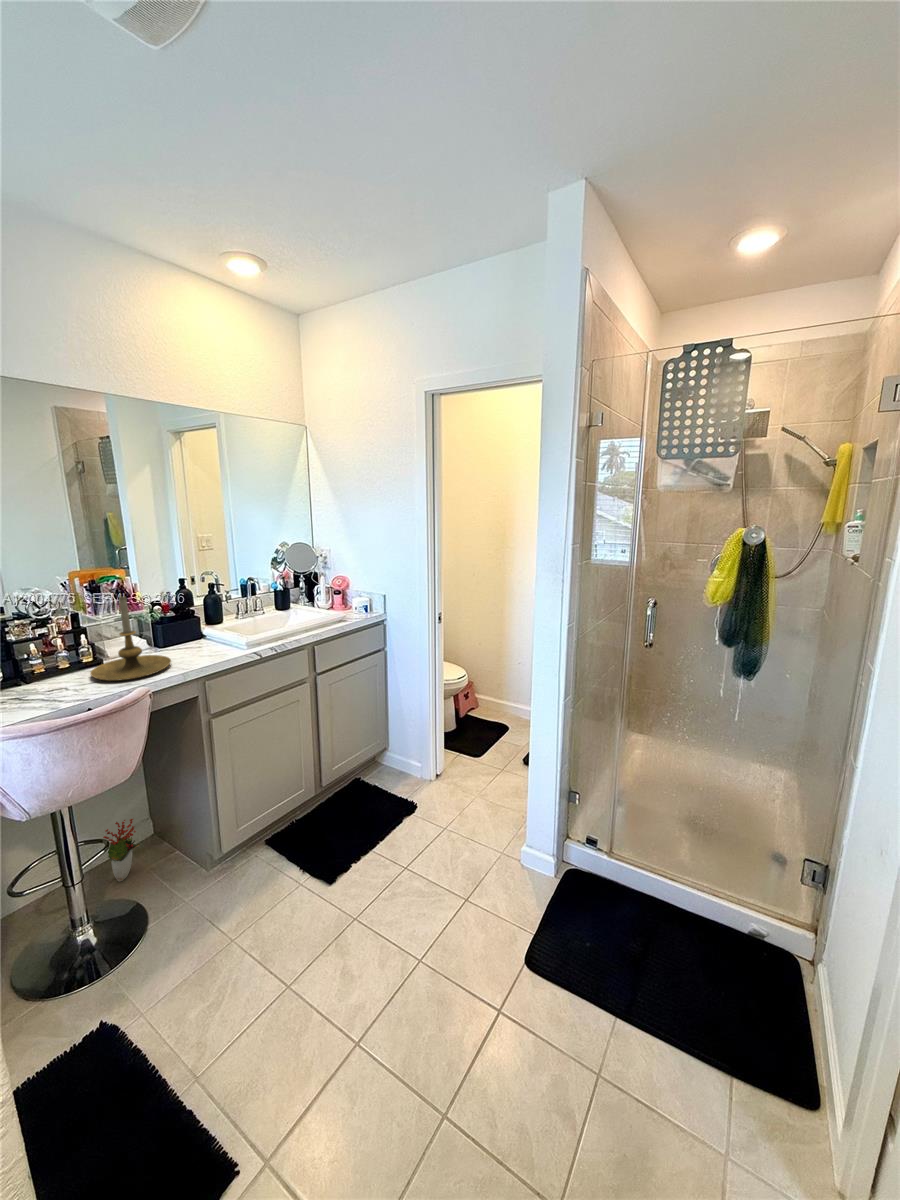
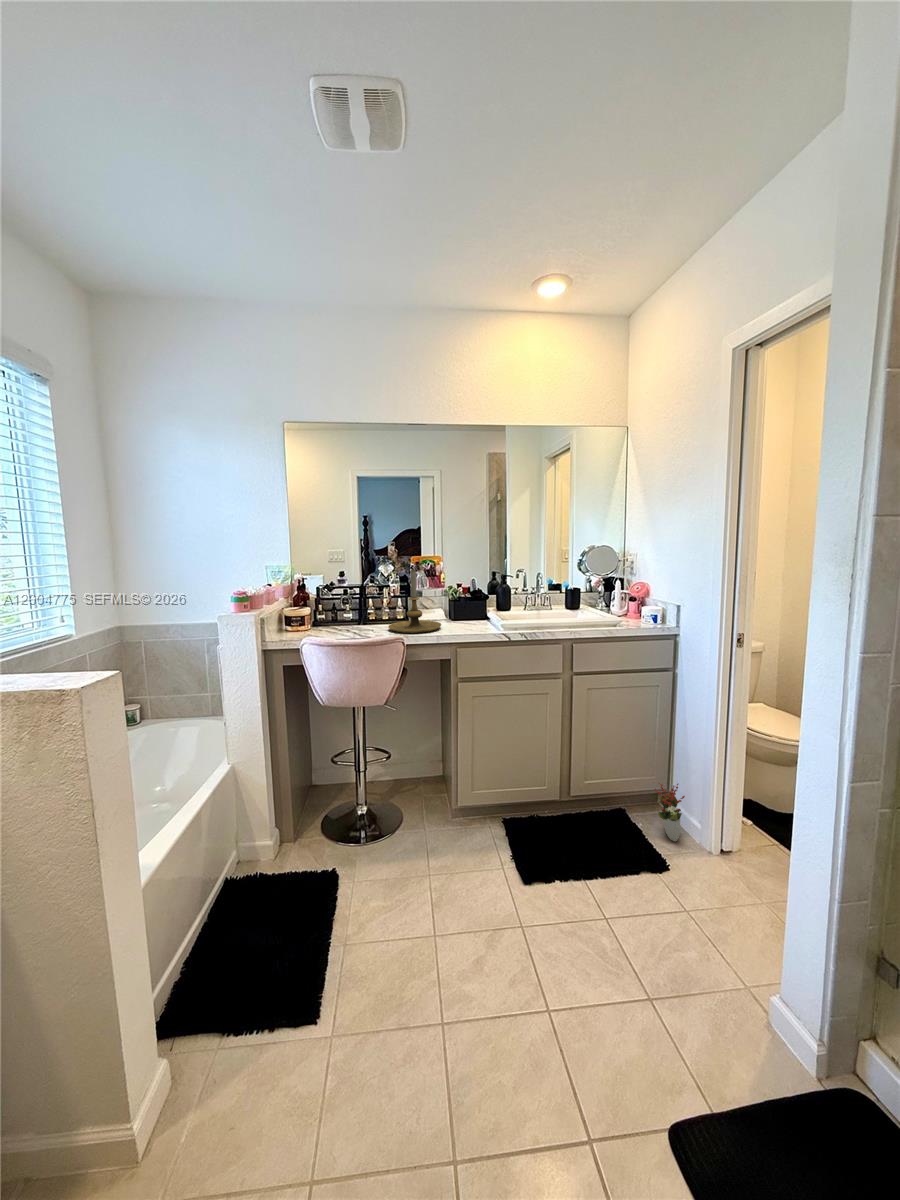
decorative plant: present [103,819,140,881] -> present [654,782,685,841]

